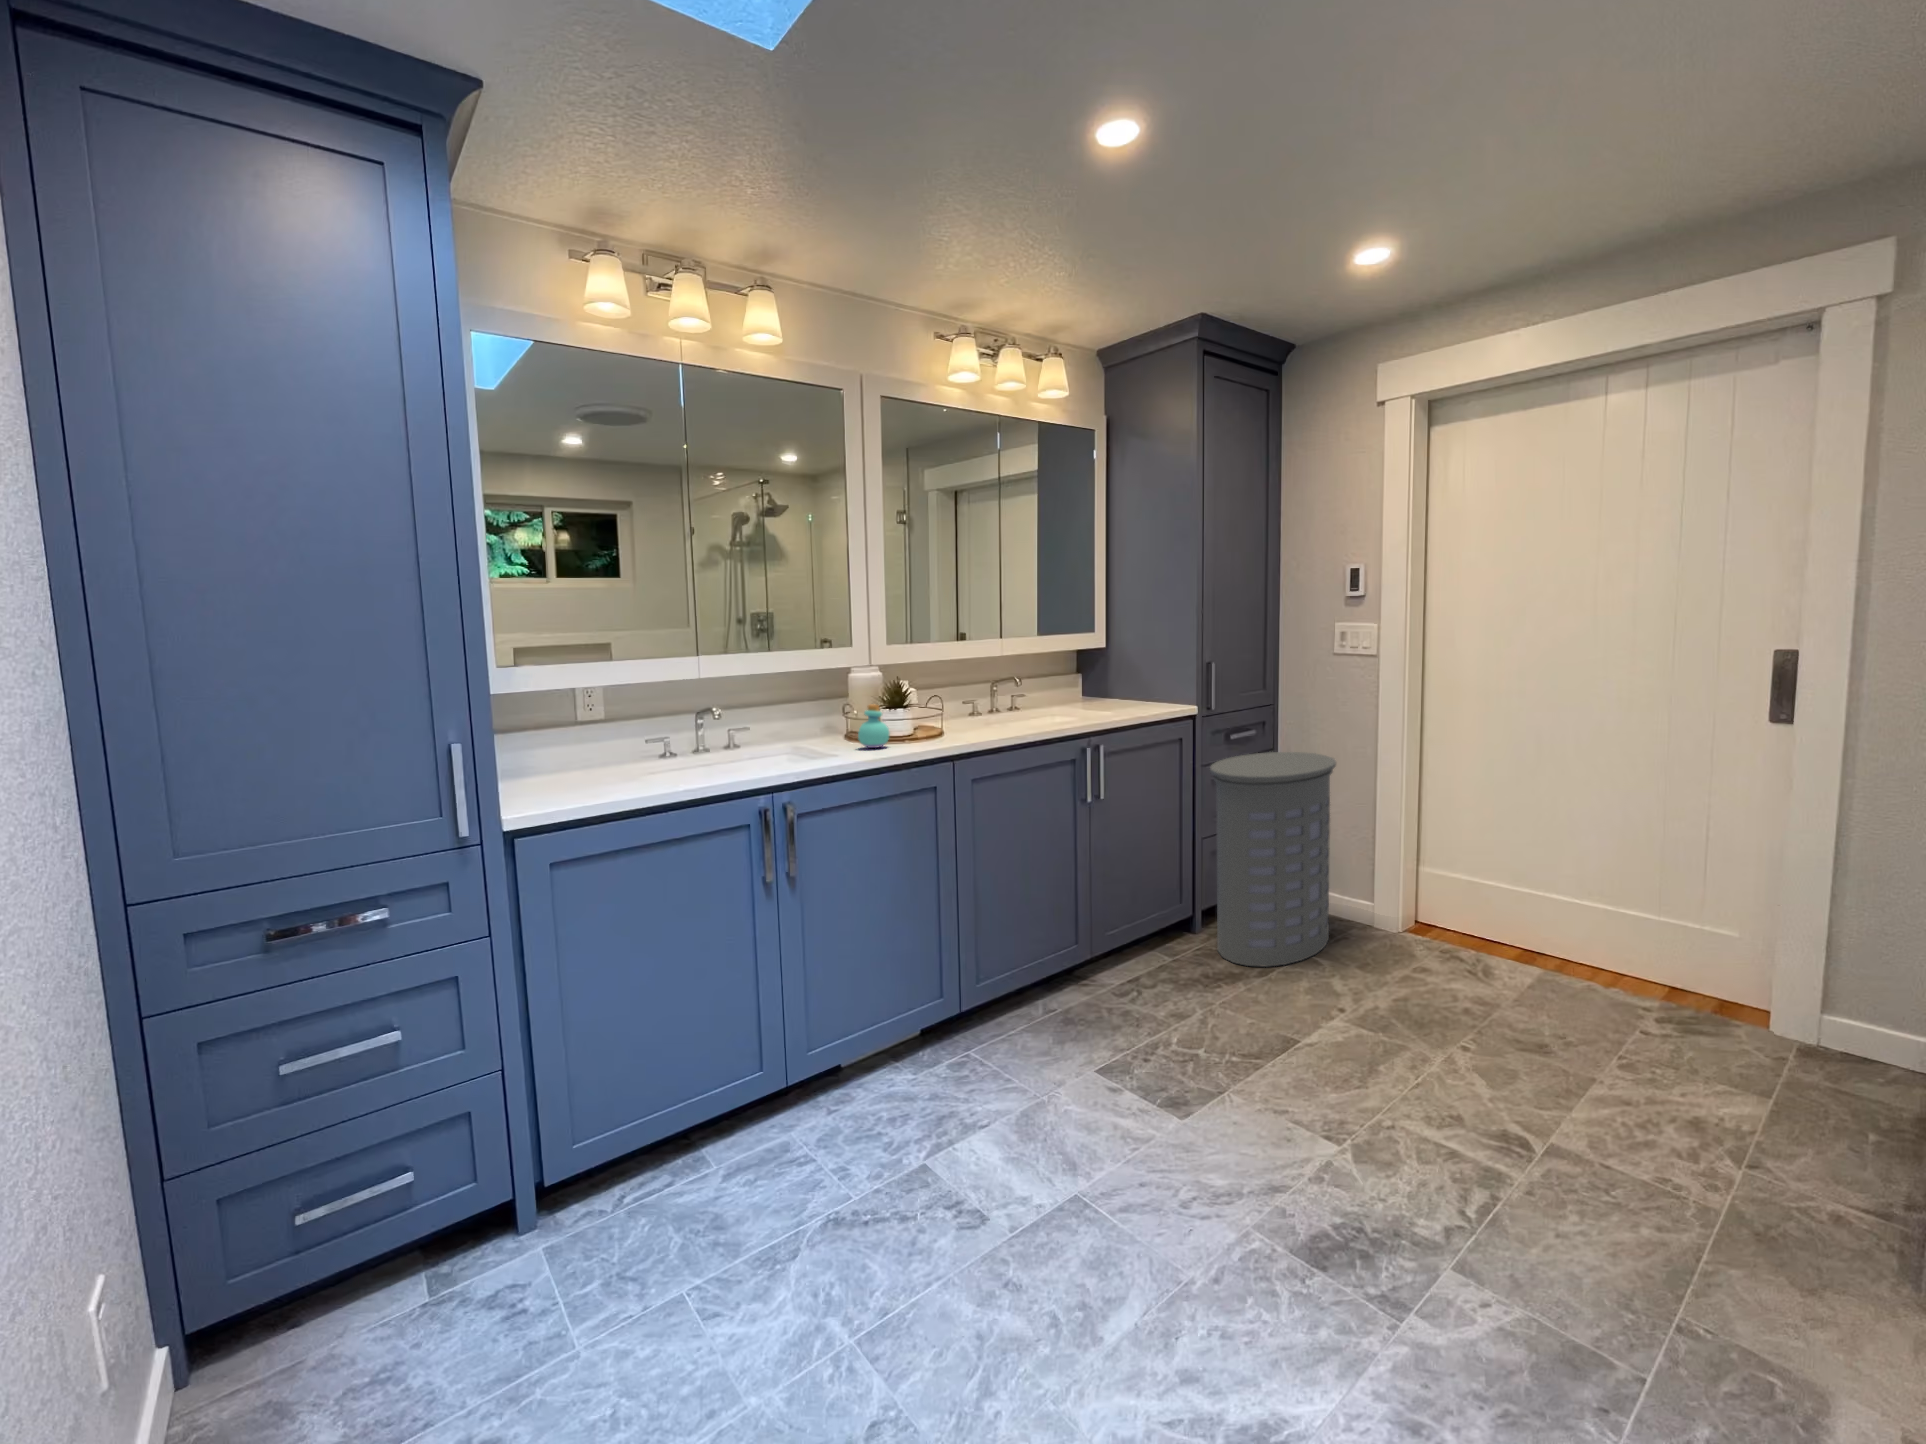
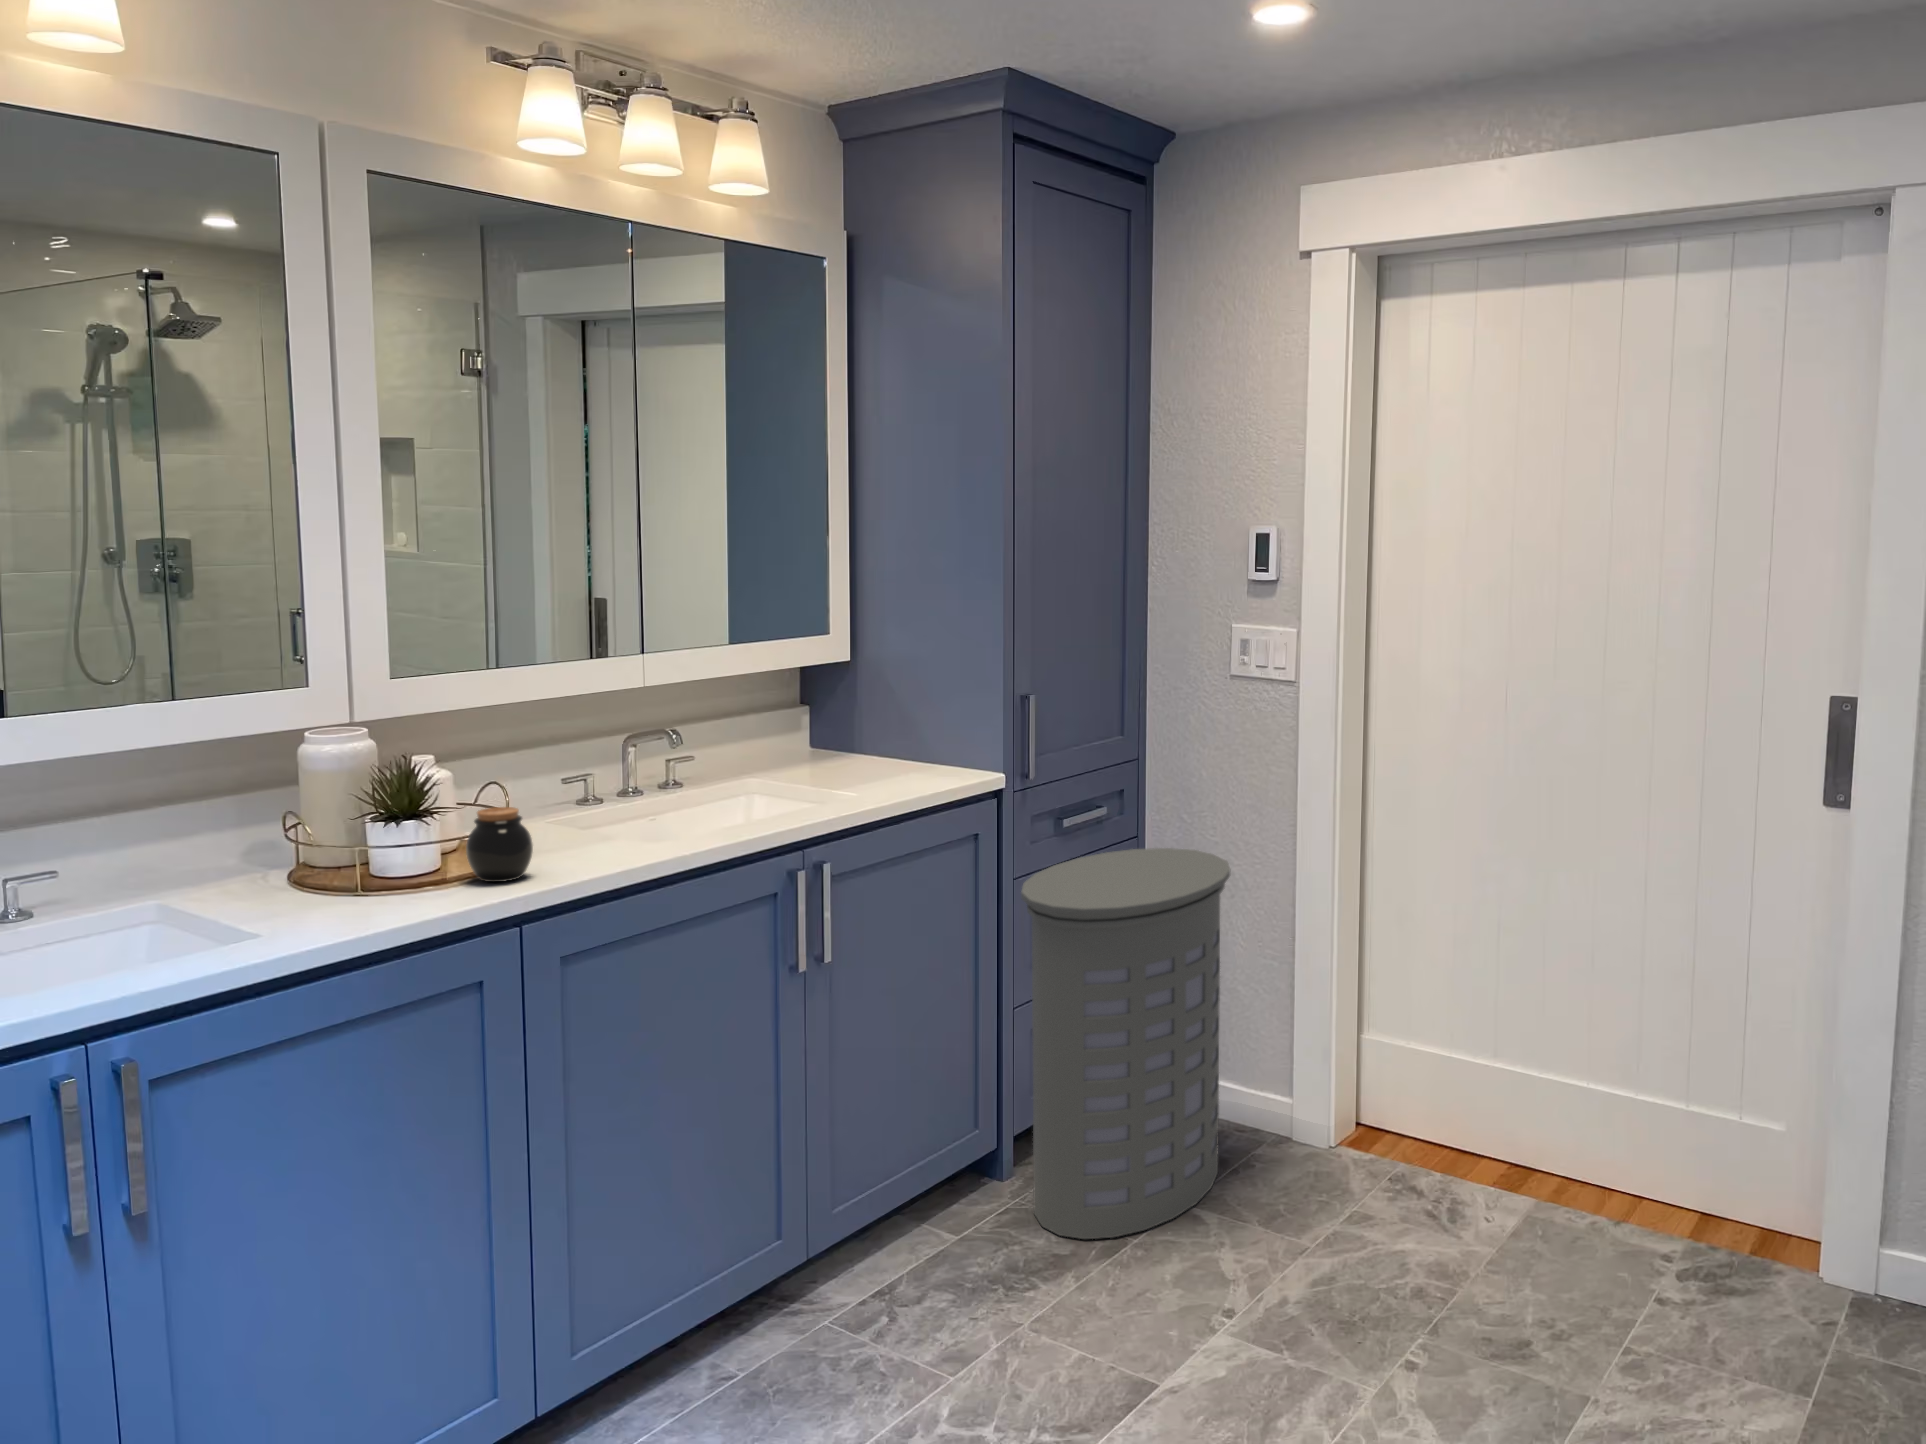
perfume bottle: present [858,704,889,748] -> none [322,818,391,907]
jar: none [924,704,956,741] -> present [466,807,533,882]

